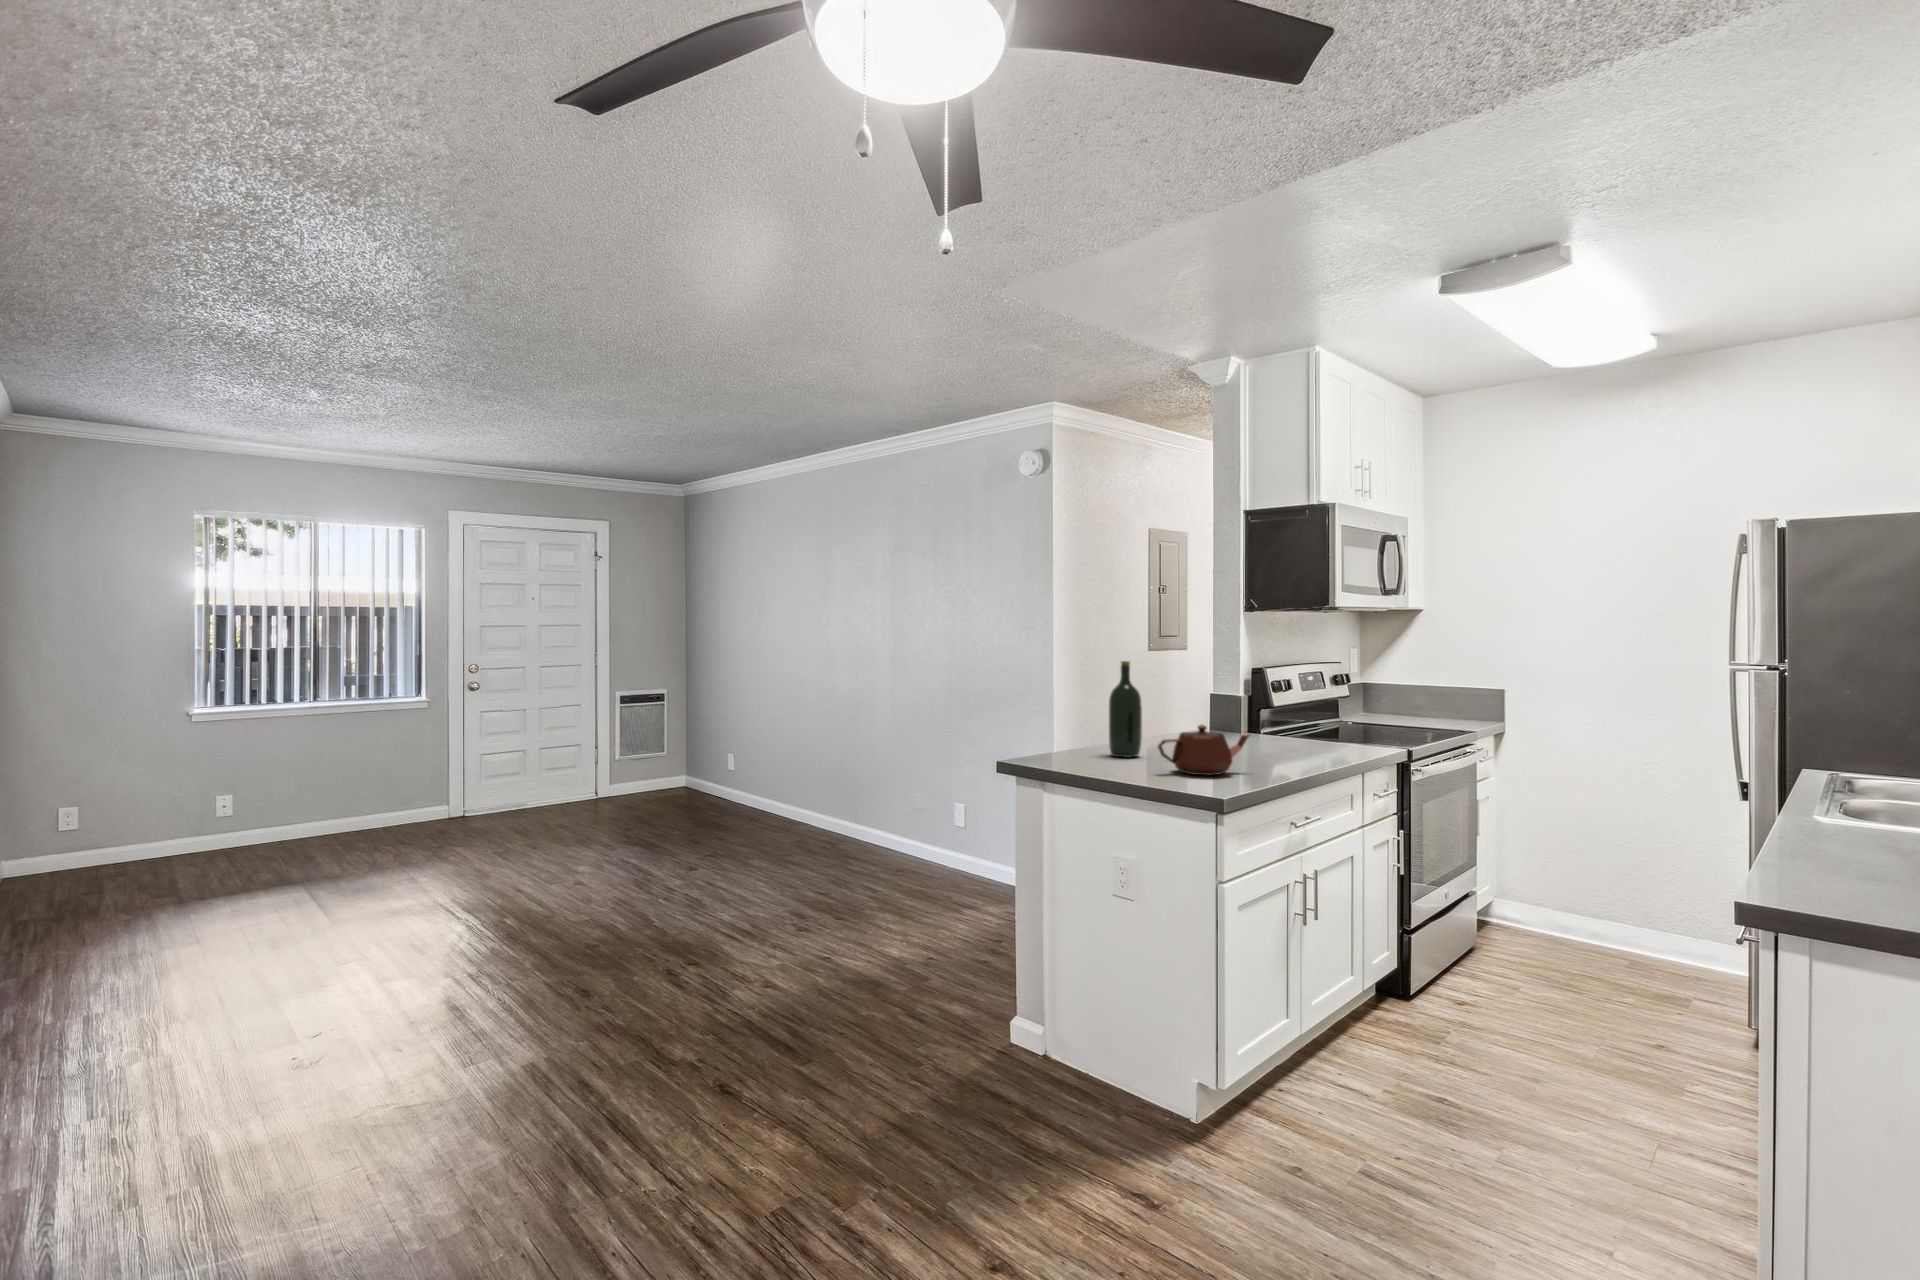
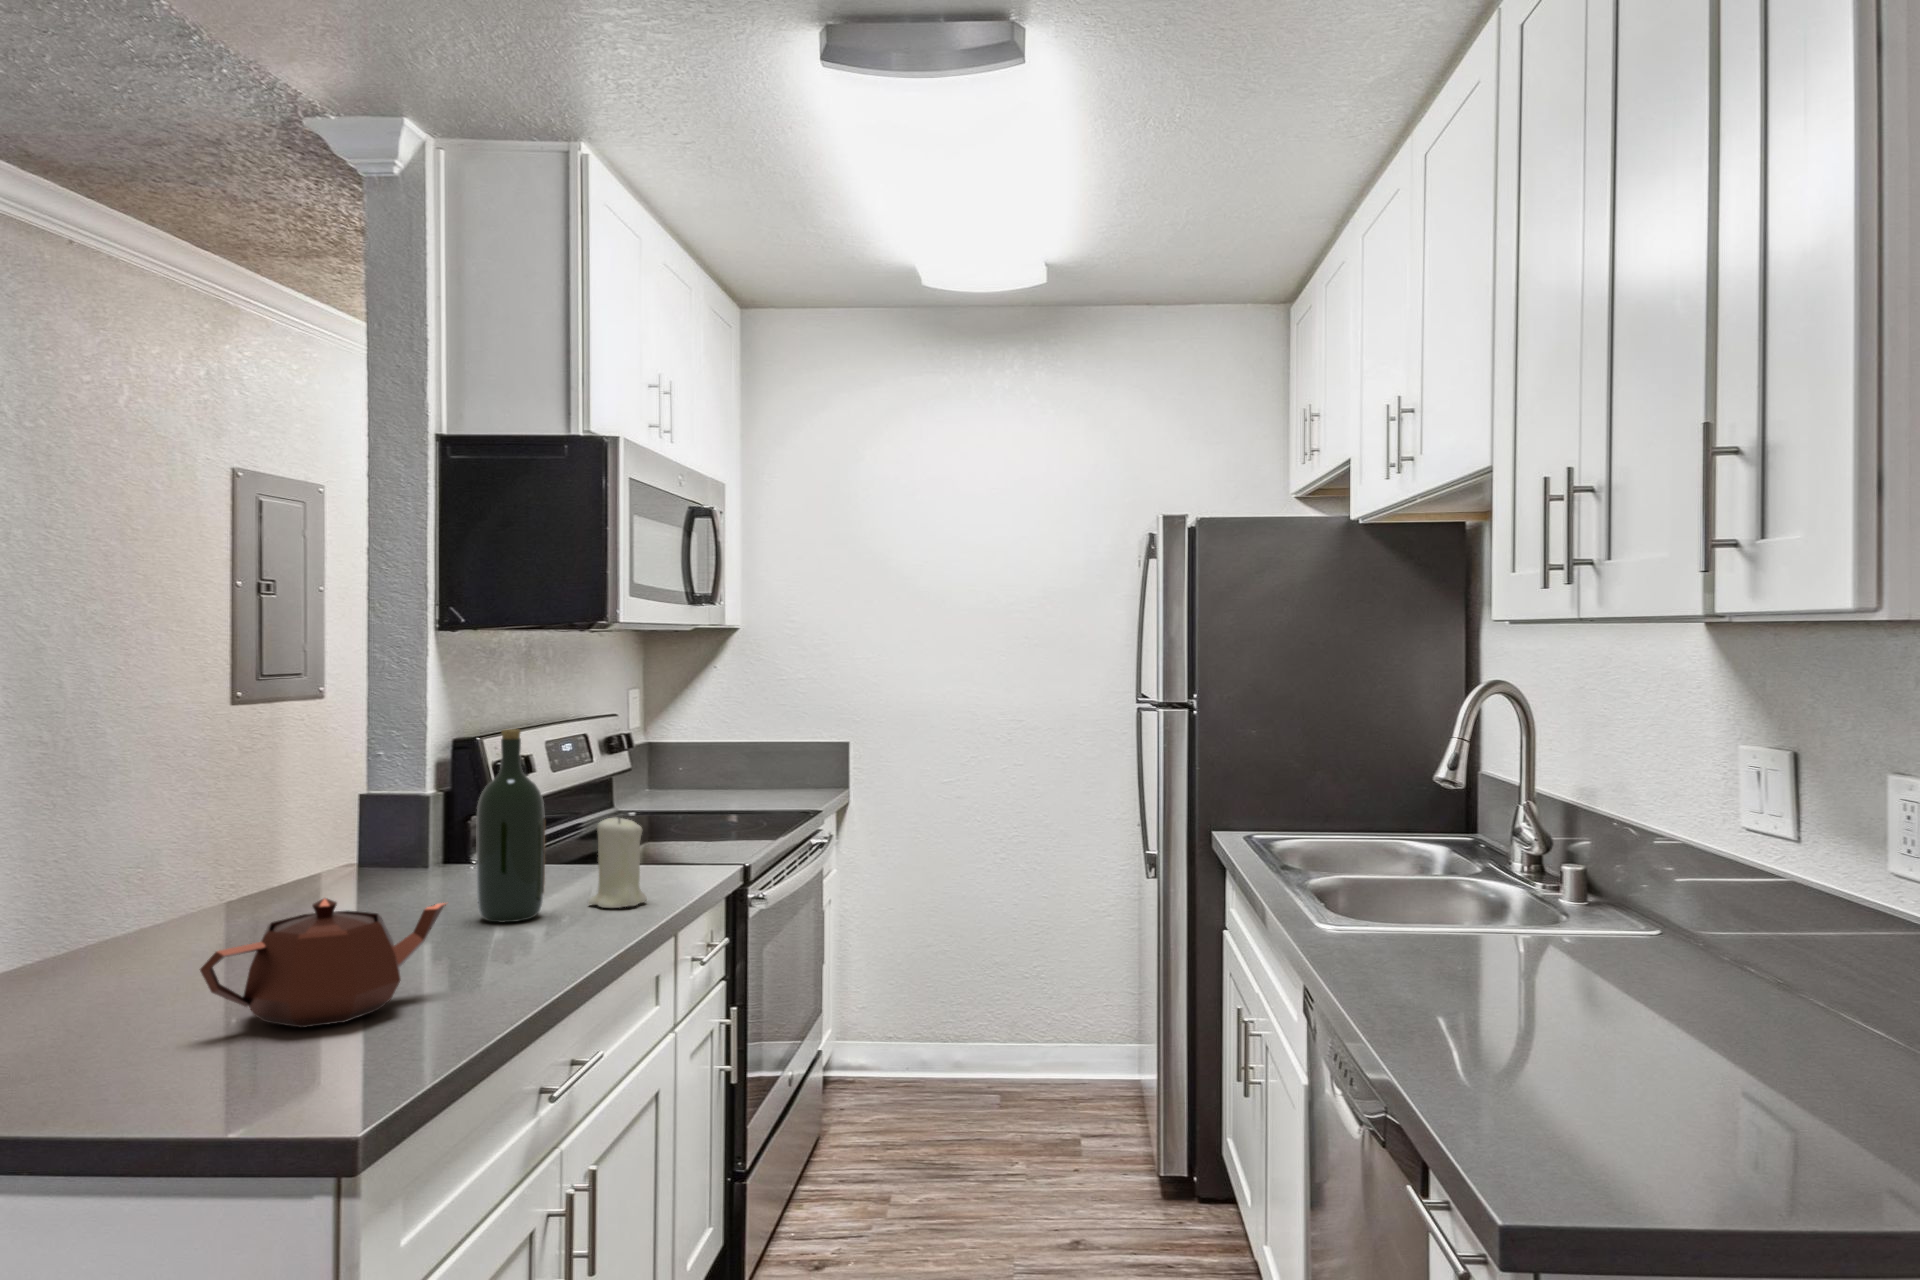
wine bottle: present [1109,661,1142,757] -> present [476,729,545,922]
candle: none [1318,708,1351,756] -> present [588,816,647,908]

